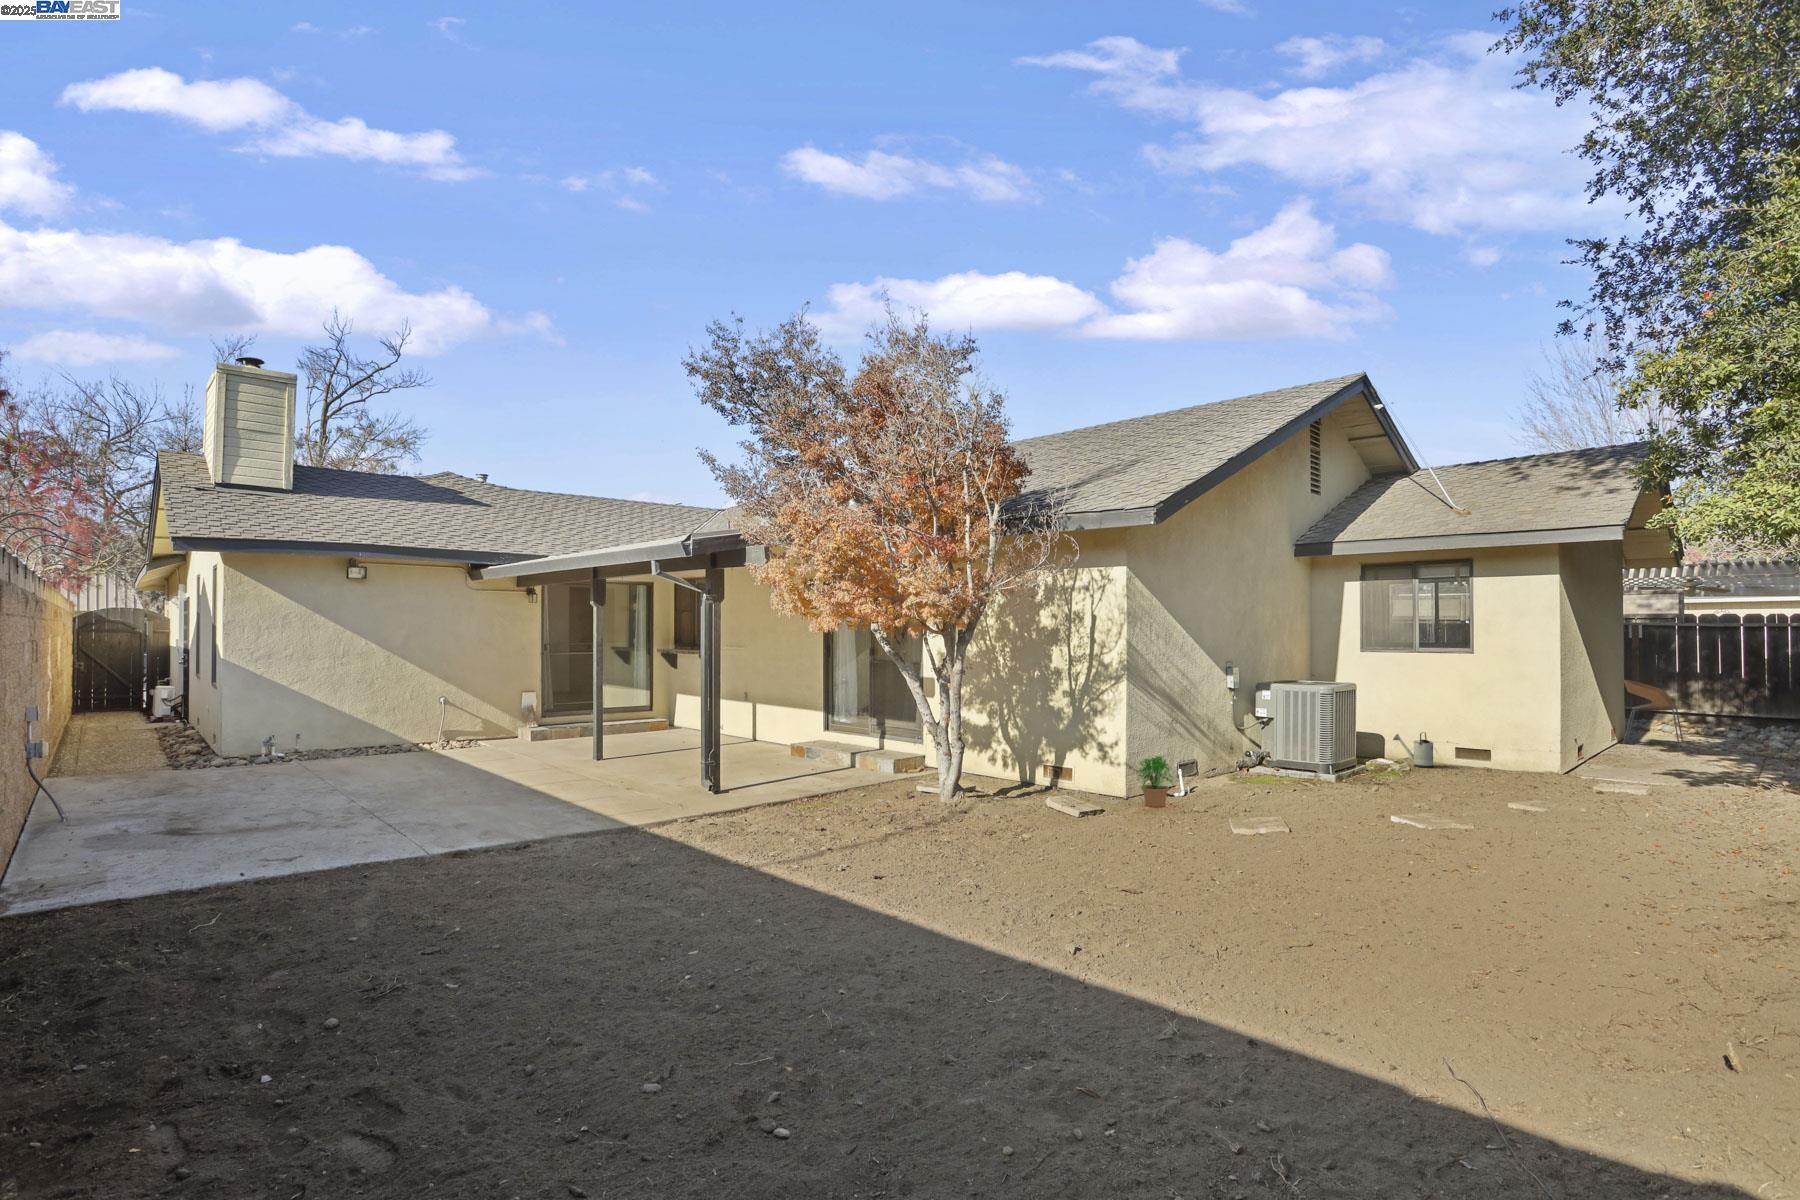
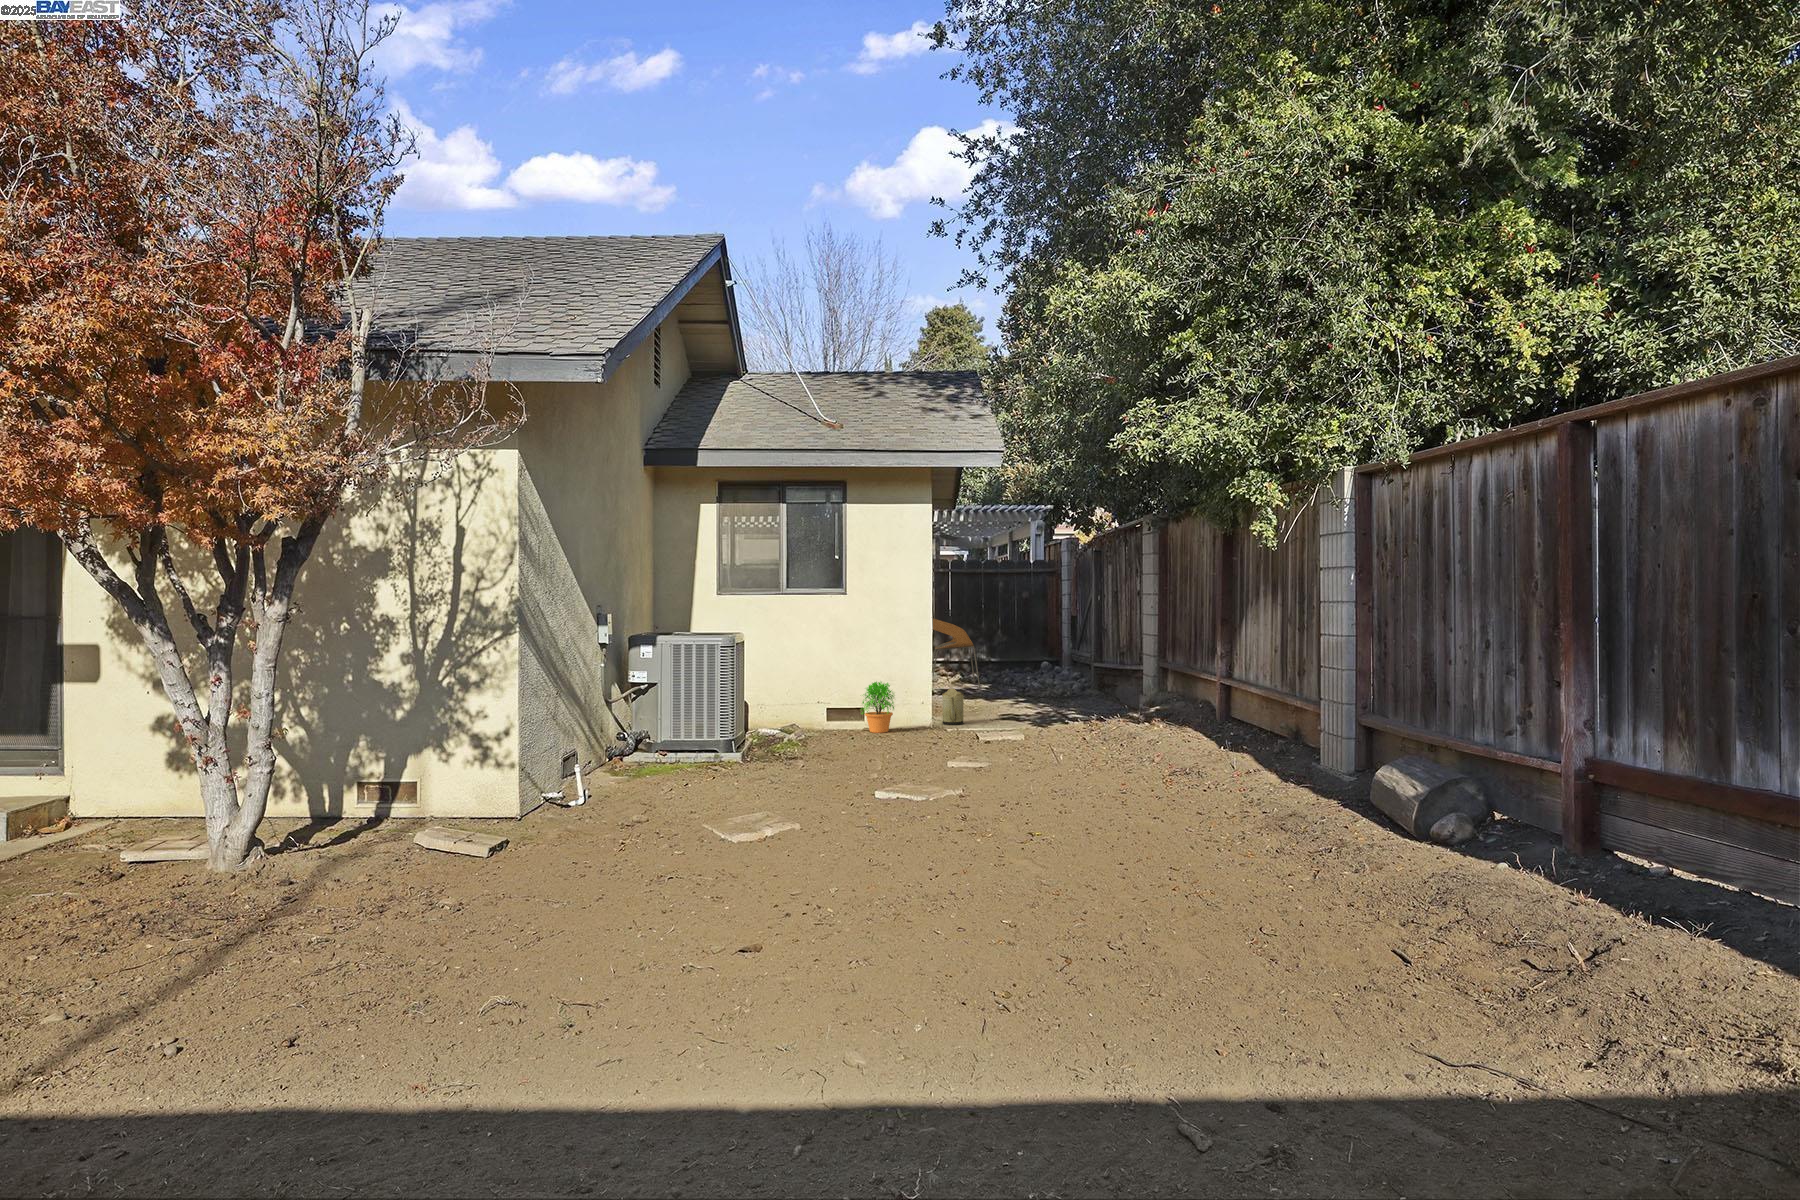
watering can: present [1393,732,1433,768] -> present [942,688,964,725]
potted plant: present [1137,756,1174,807] -> present [861,682,894,733]

